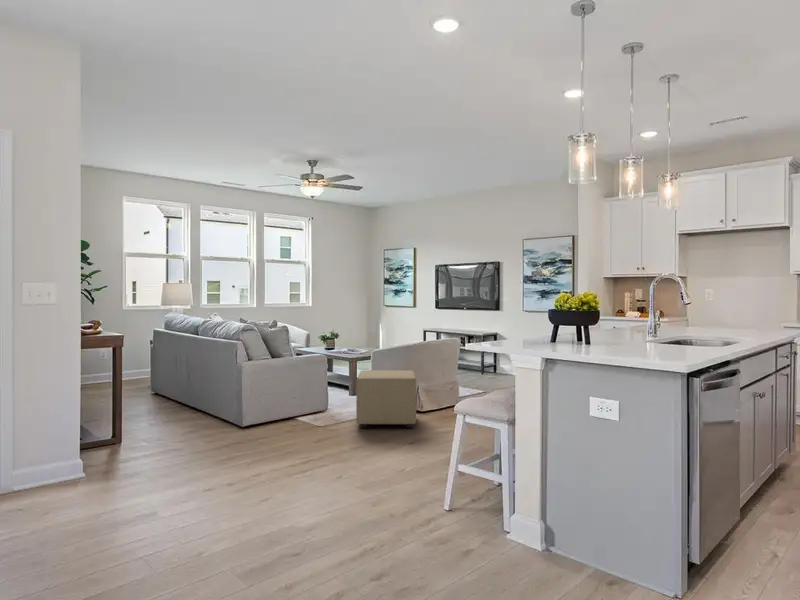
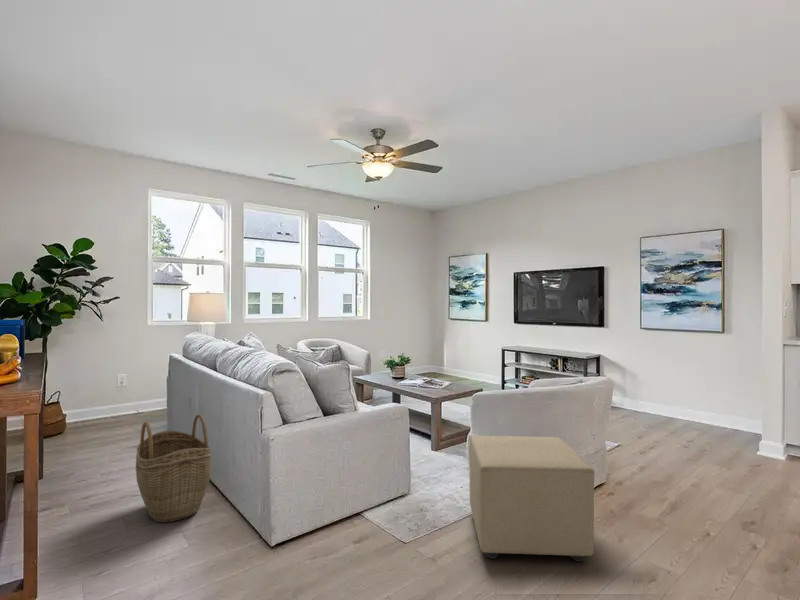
woven basket: none [156,361,202,421] -> present [136,414,211,523]

